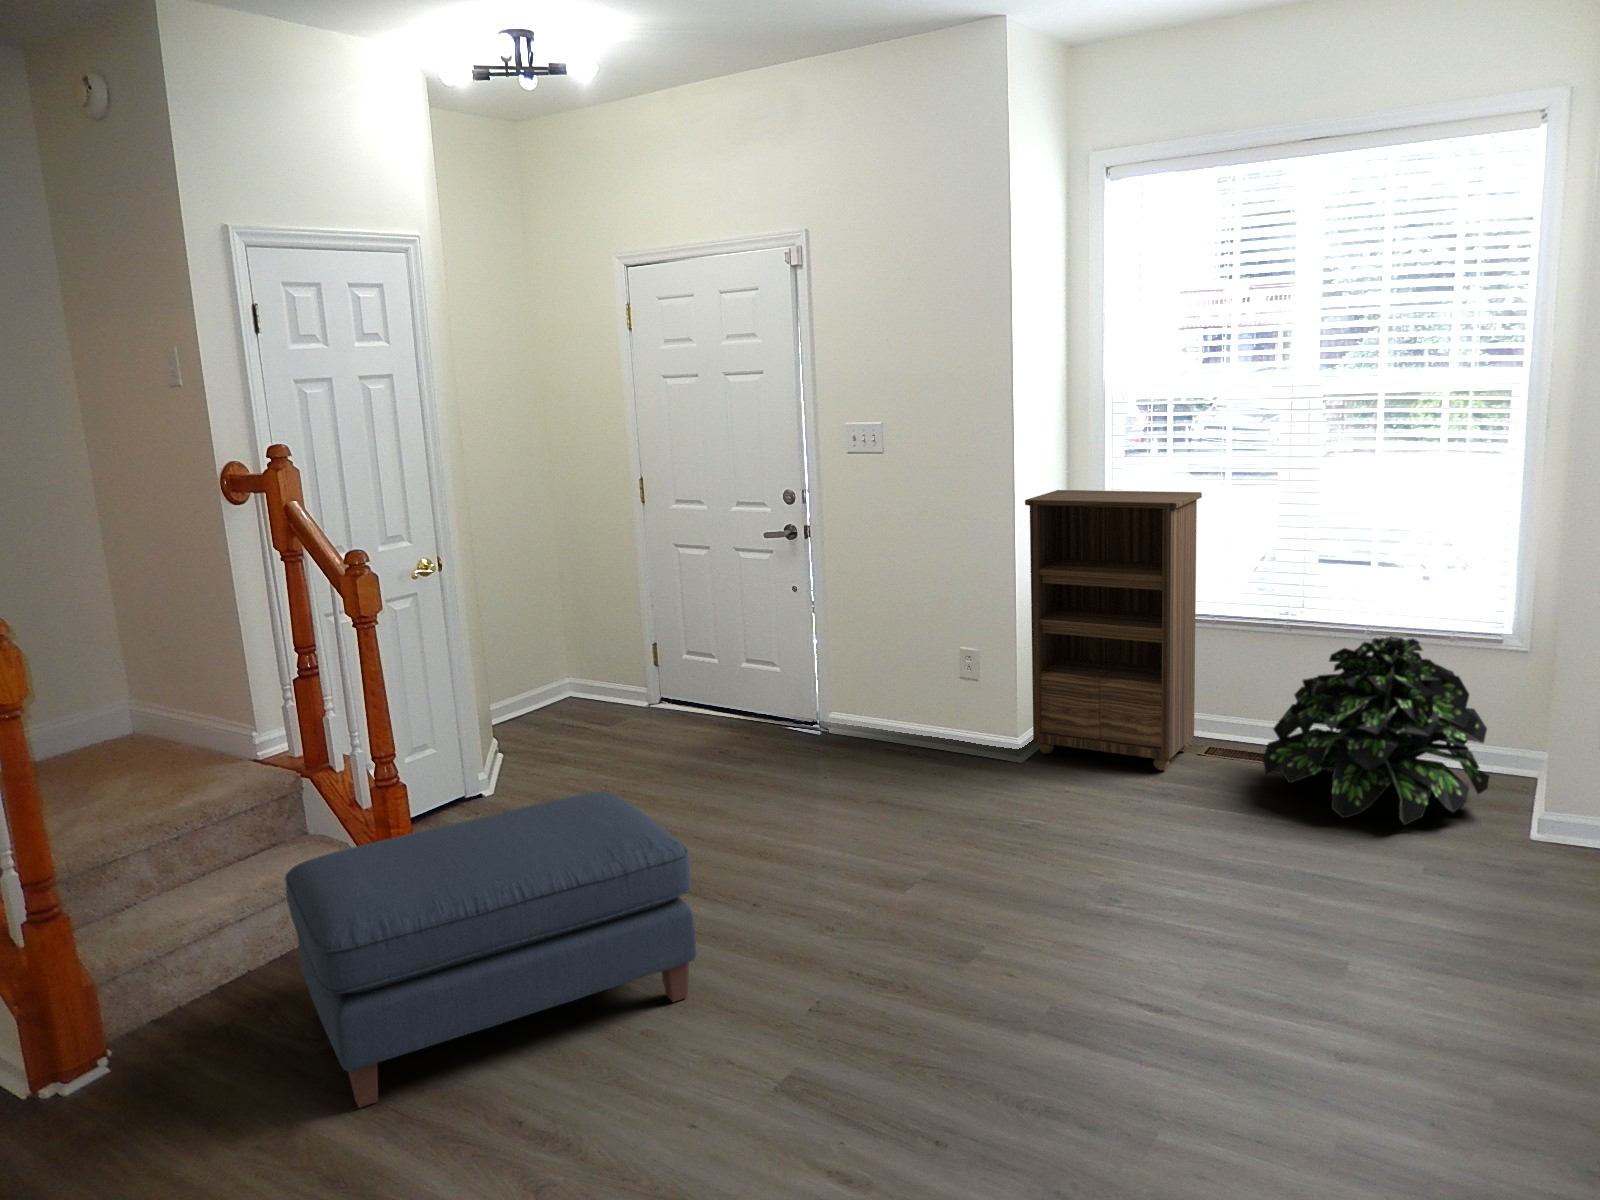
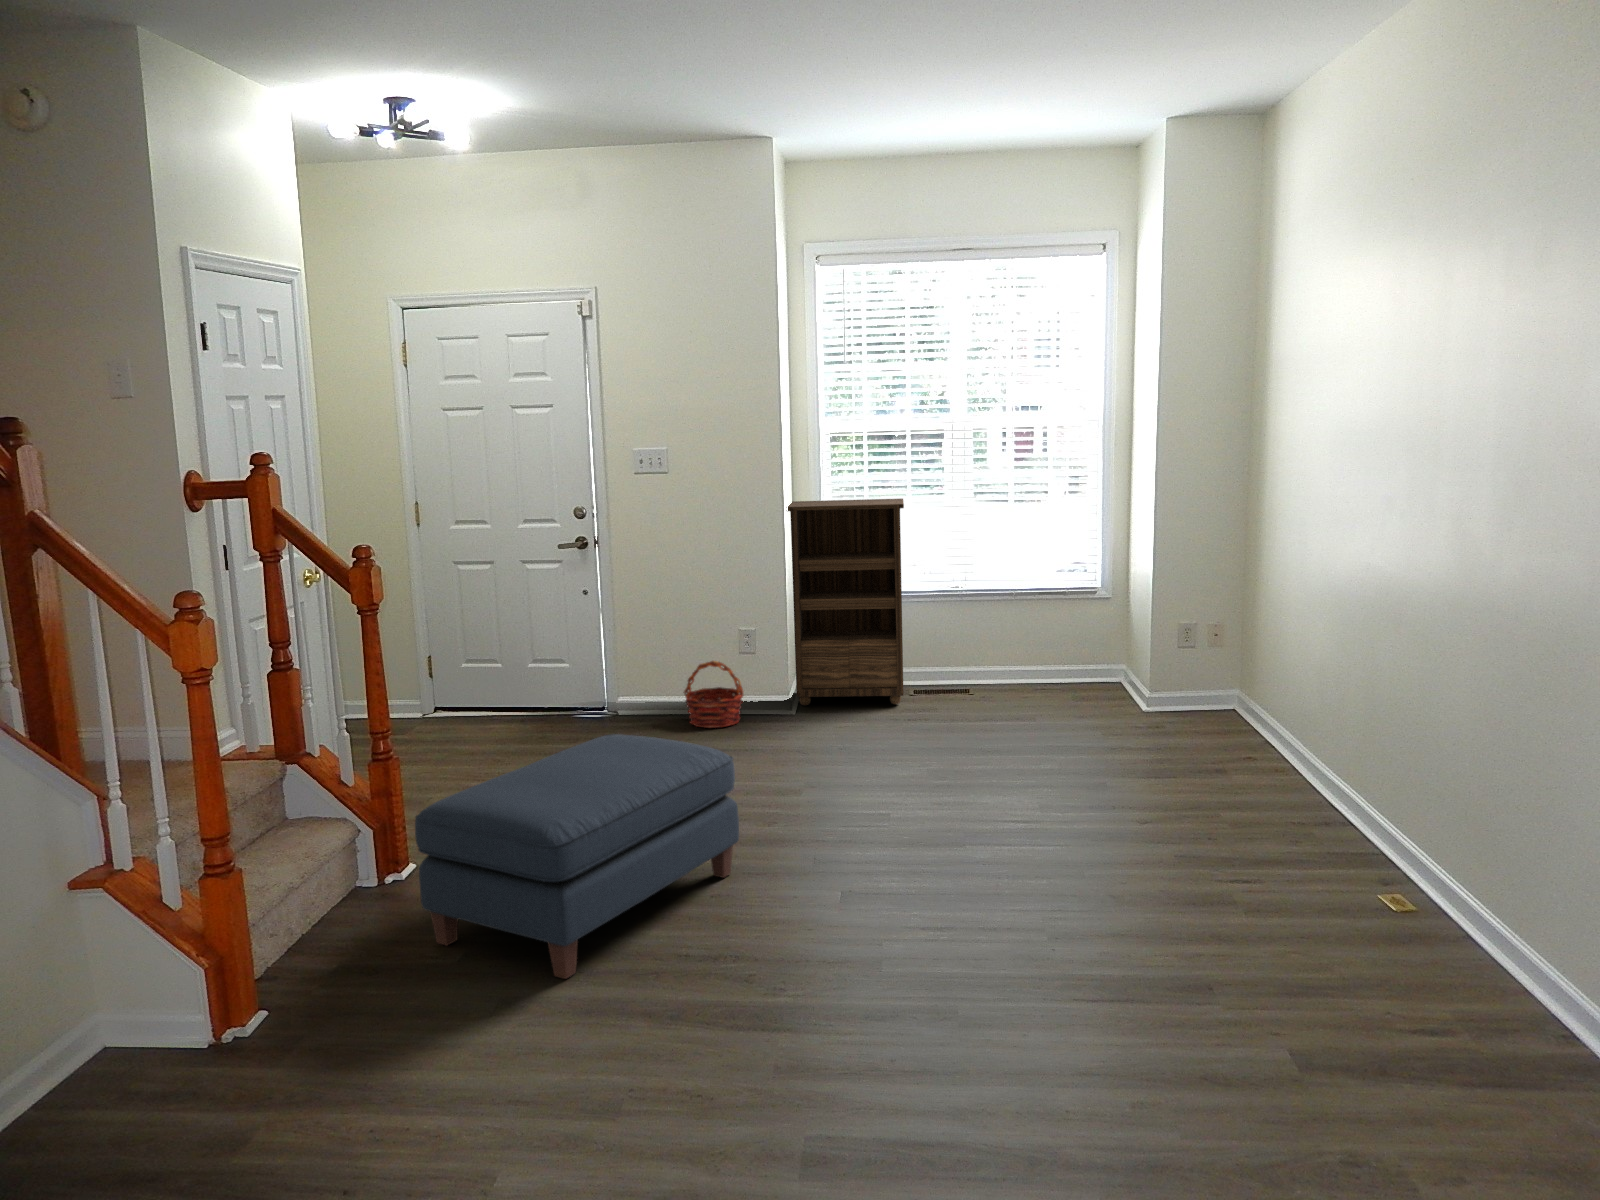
potted plant: present [1263,636,1489,825] -> none [969,589,1113,713]
basket: none [879,687,953,771] -> present [684,661,744,728]

